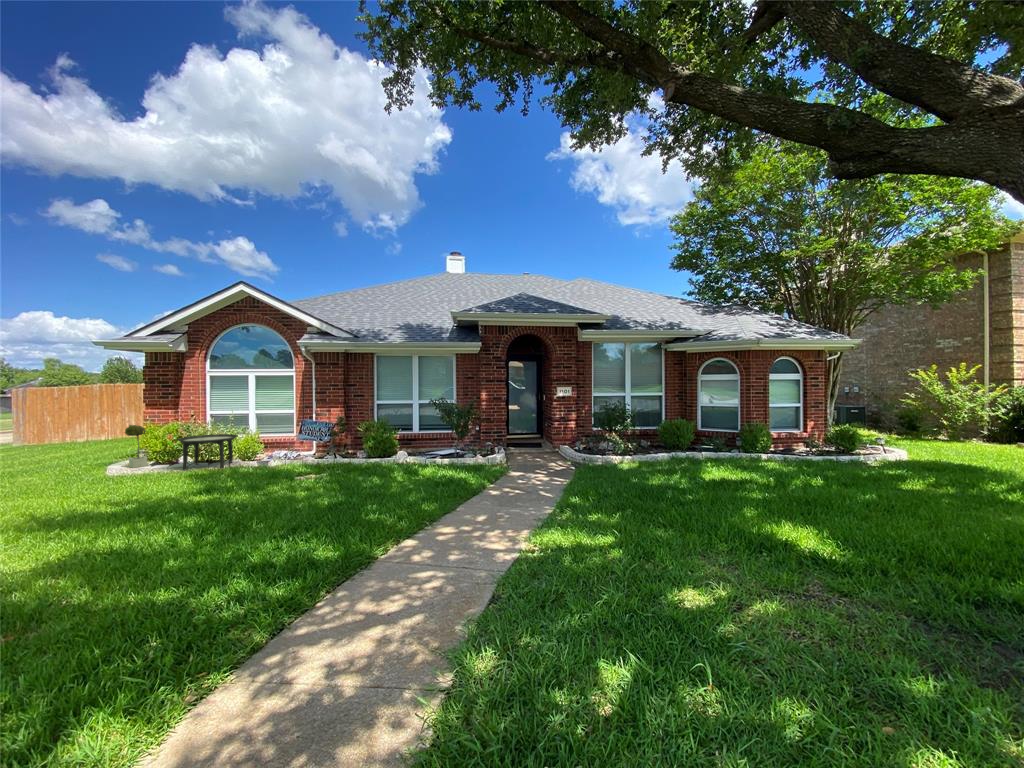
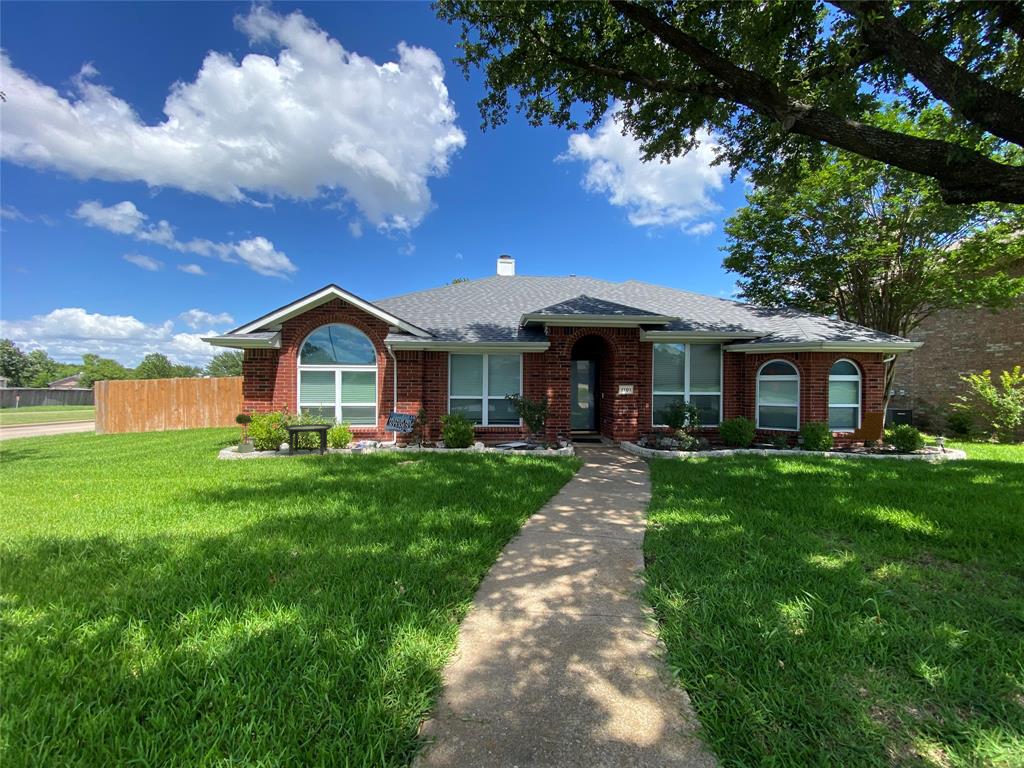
lounge chair: none [785,412,823,451] -> present [843,412,884,448]

